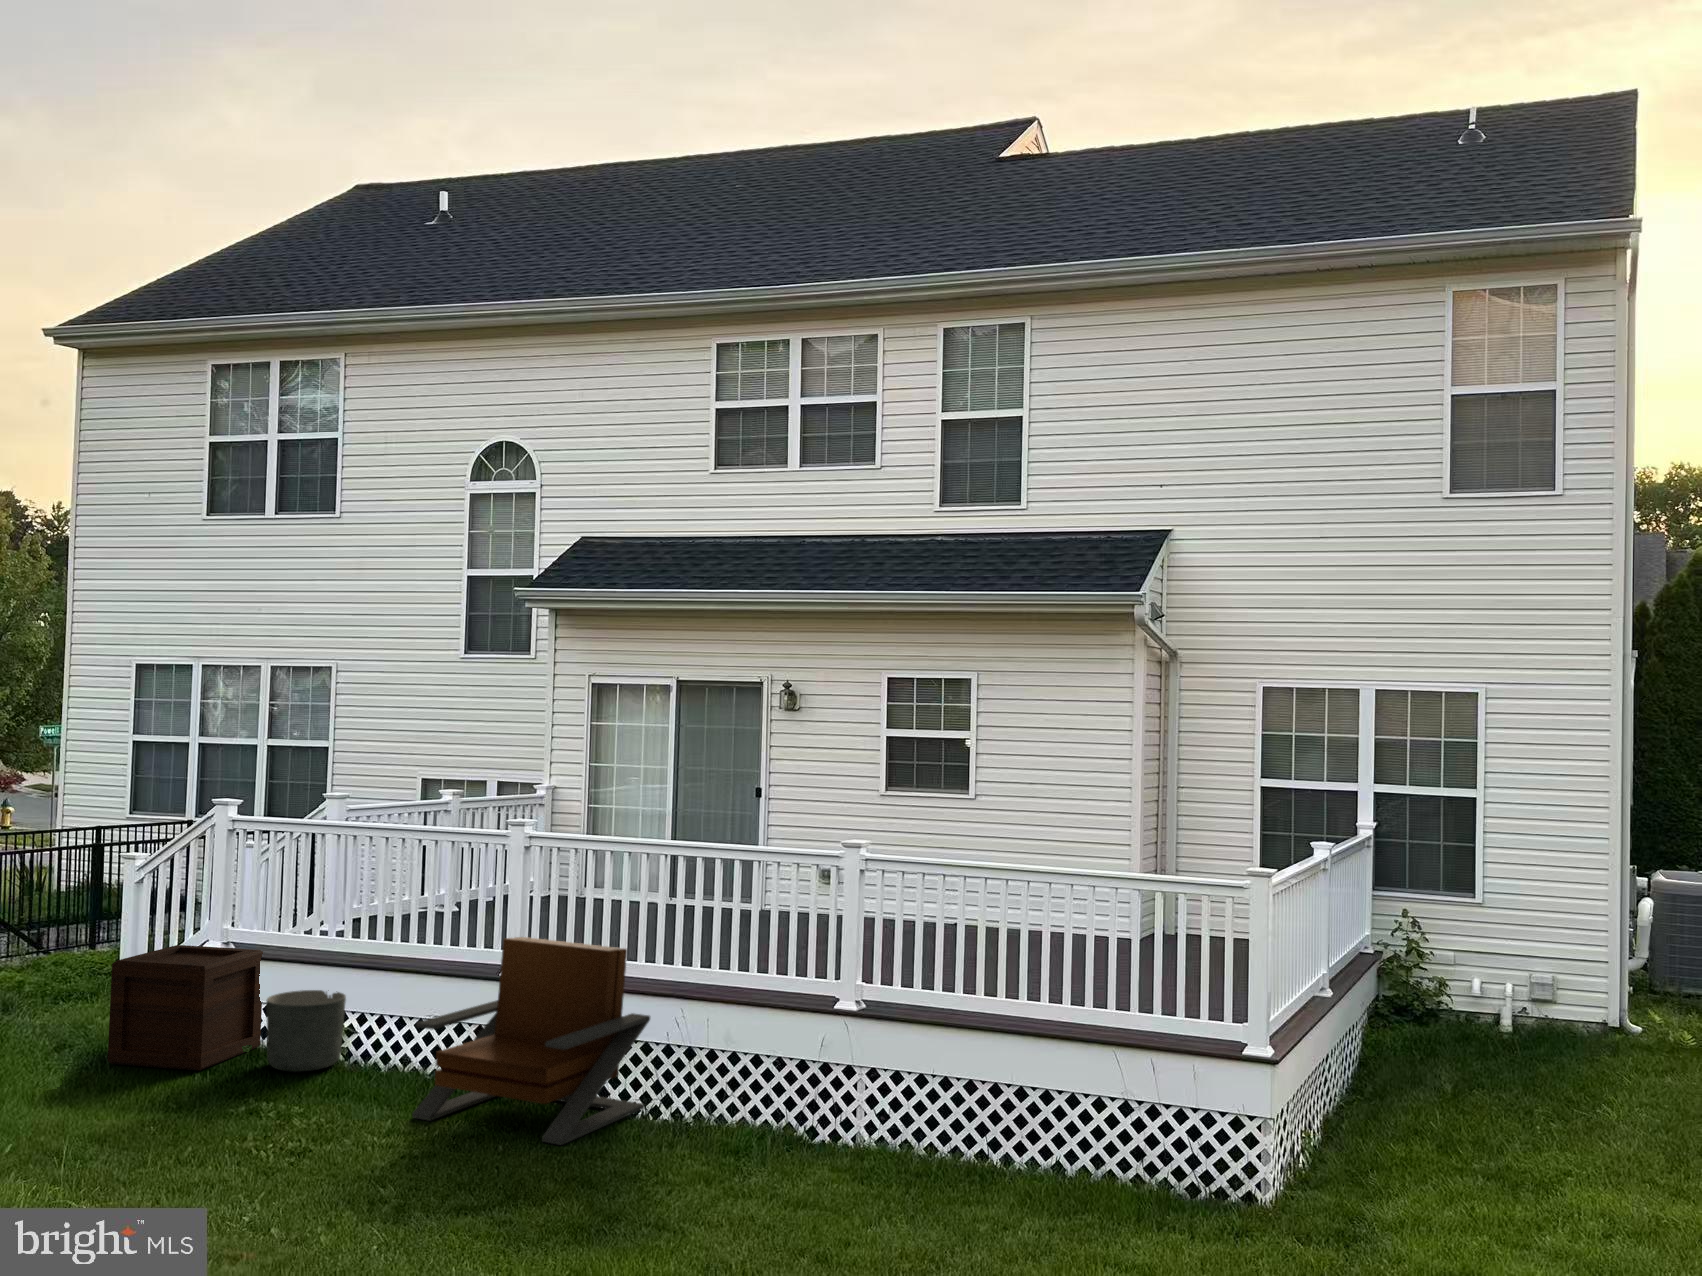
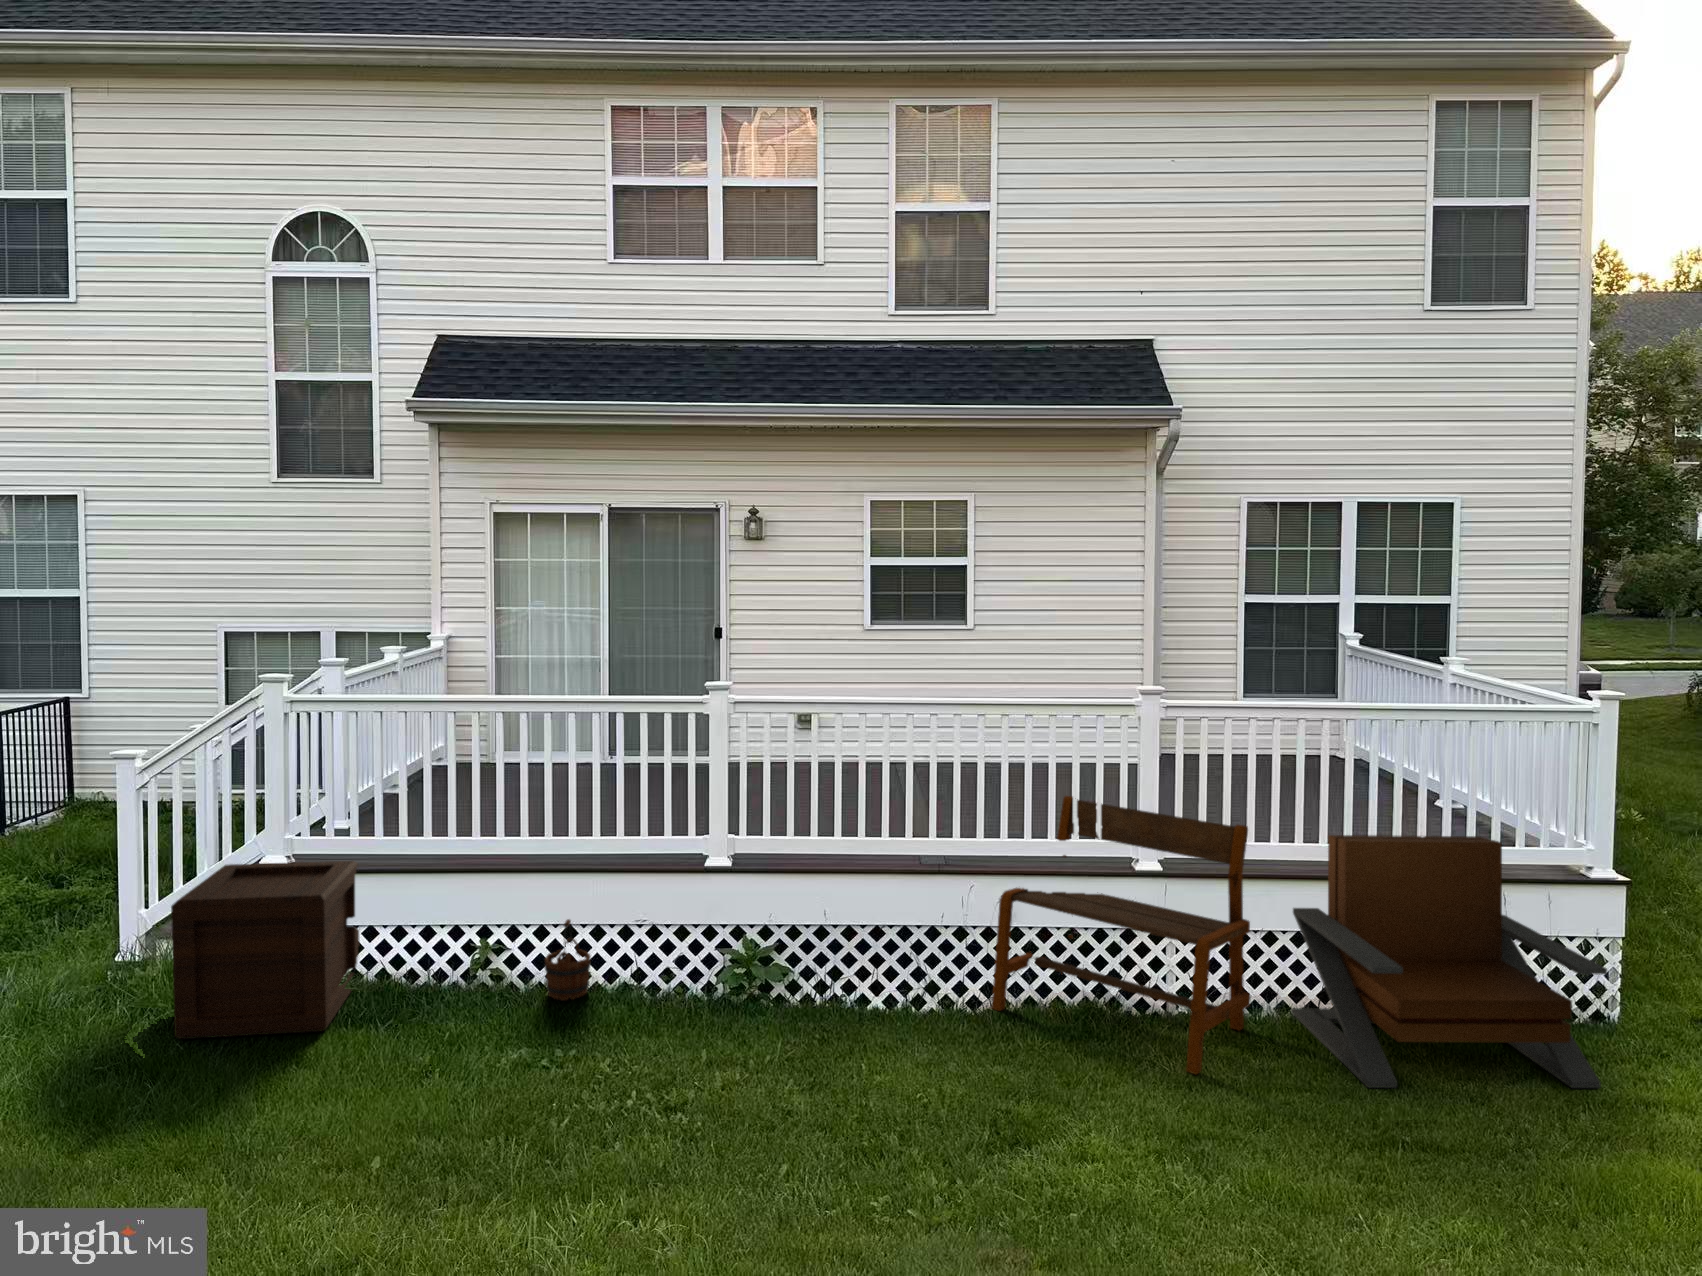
lounge chair: present [412,937,650,1145] -> present [1291,835,1608,1088]
bench: none [686,937,872,1174] -> present [992,796,1251,1074]
planter: present [266,990,346,1072] -> none [402,903,503,1014]
wooden bucket: none [369,1009,407,1074] -> present [544,919,591,1000]

